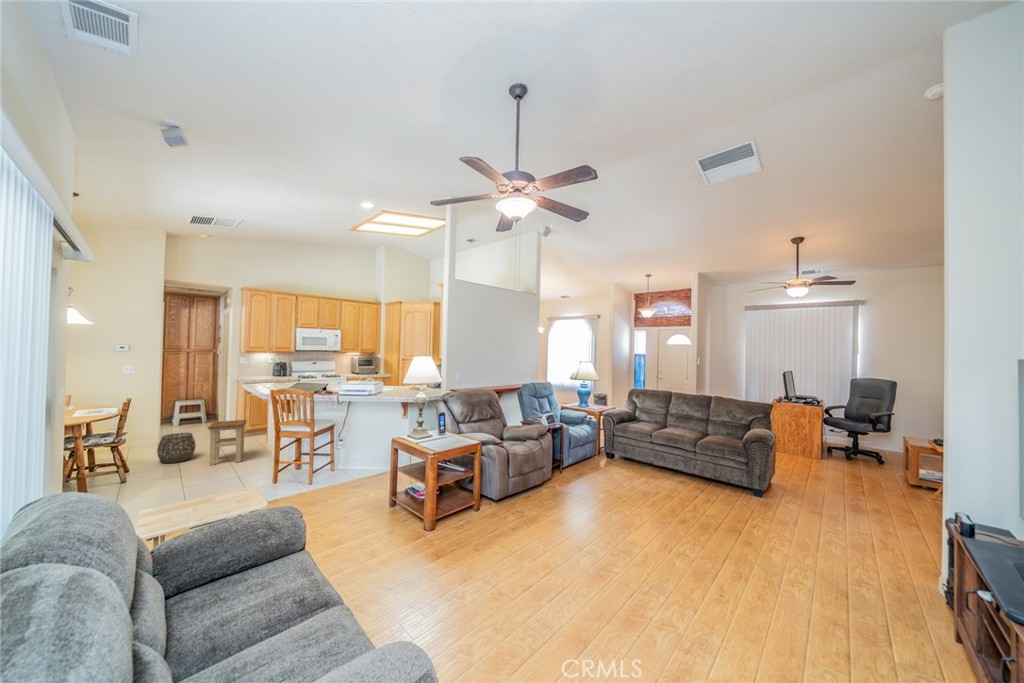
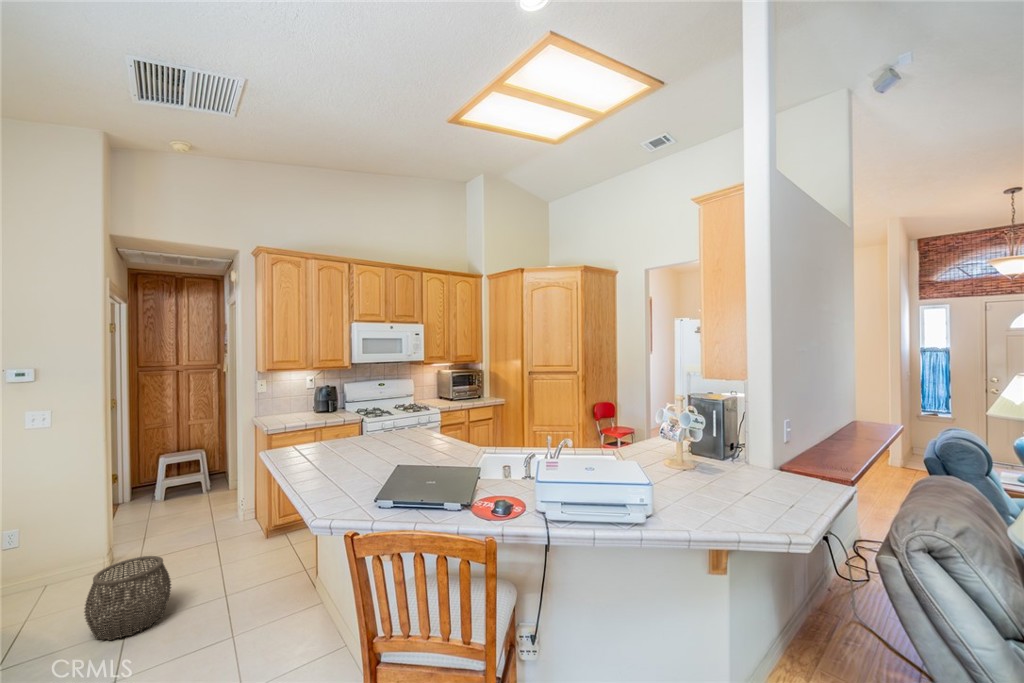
stool: present [208,420,247,465] -> none [188,524,273,652]

